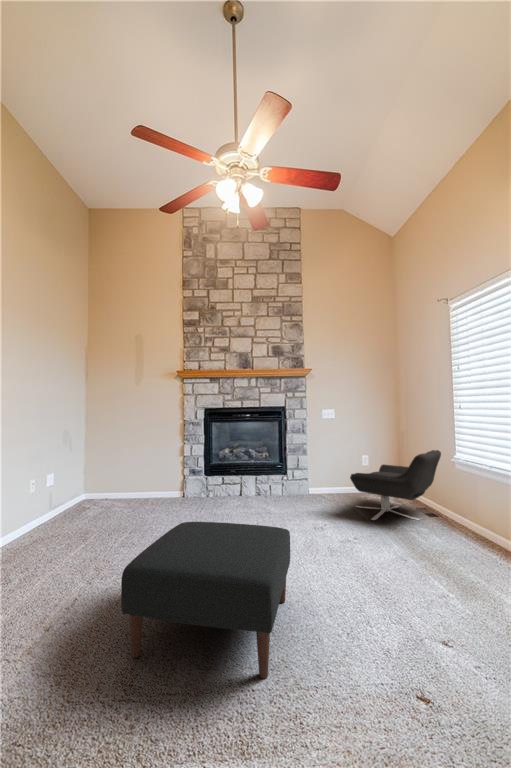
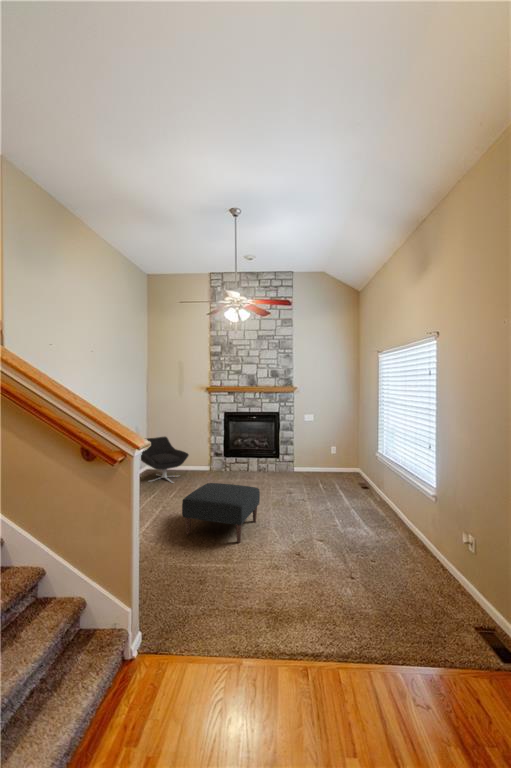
lounge chair: present [350,450,441,520] -> present [141,437,189,483]

